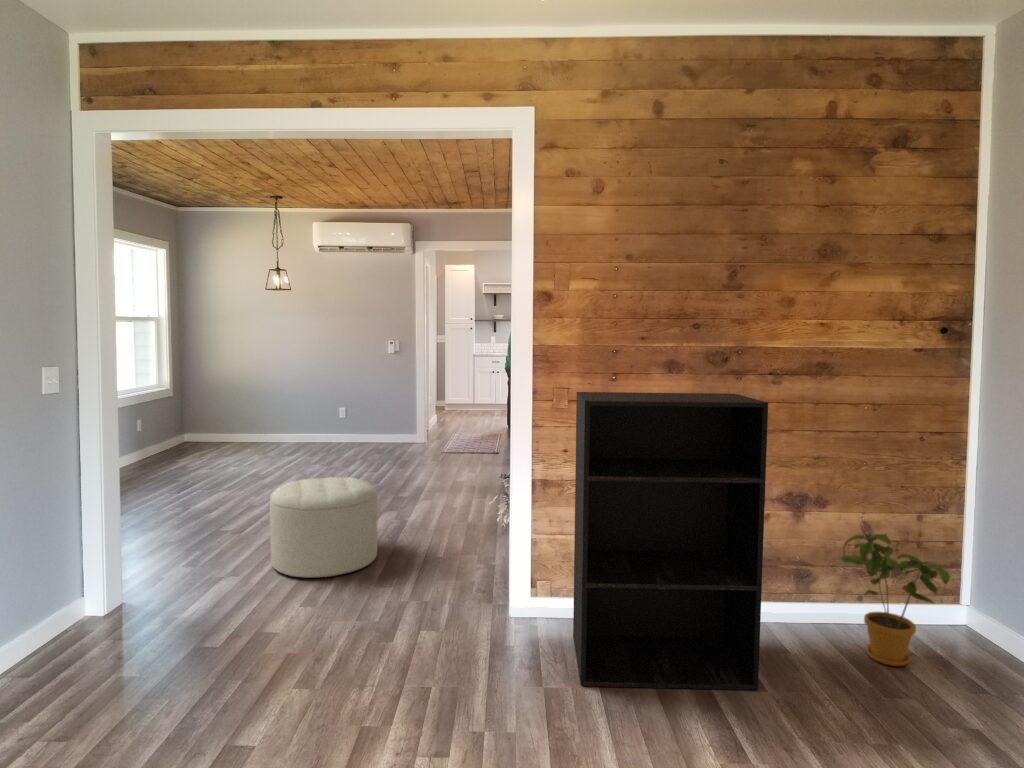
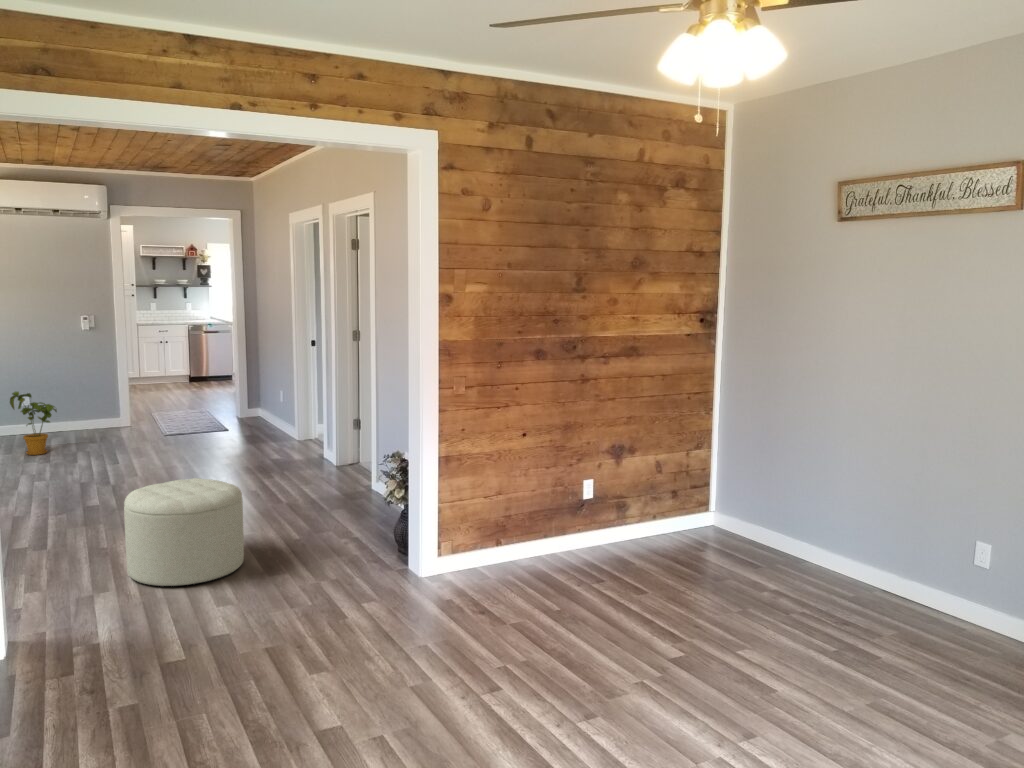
bookshelf: present [573,392,768,690] -> none [483,374,634,604]
house plant: present [841,534,950,666] -> present [10,392,57,455]

